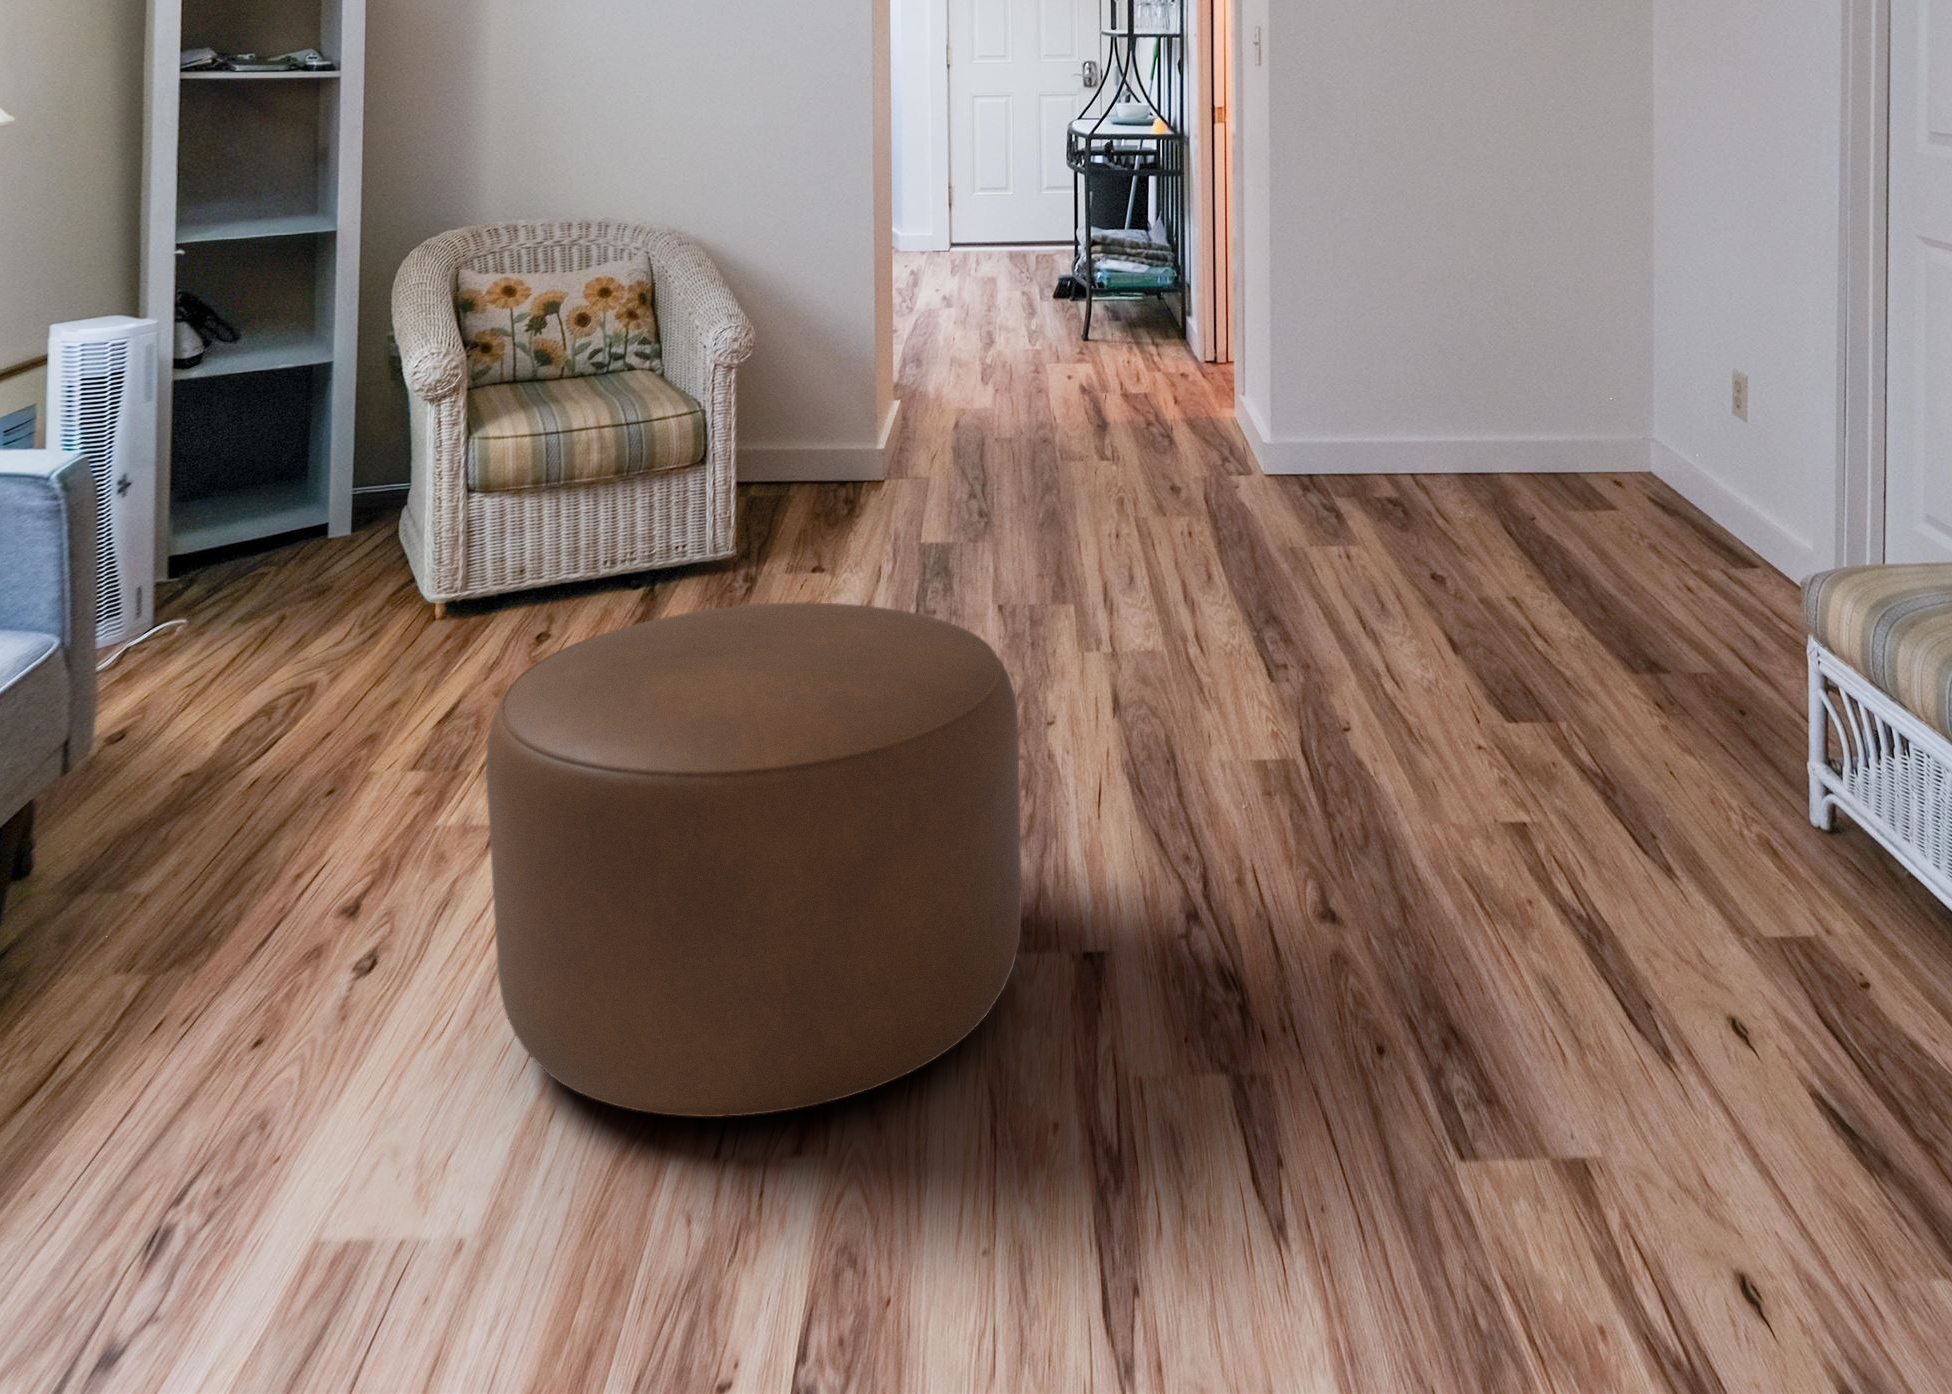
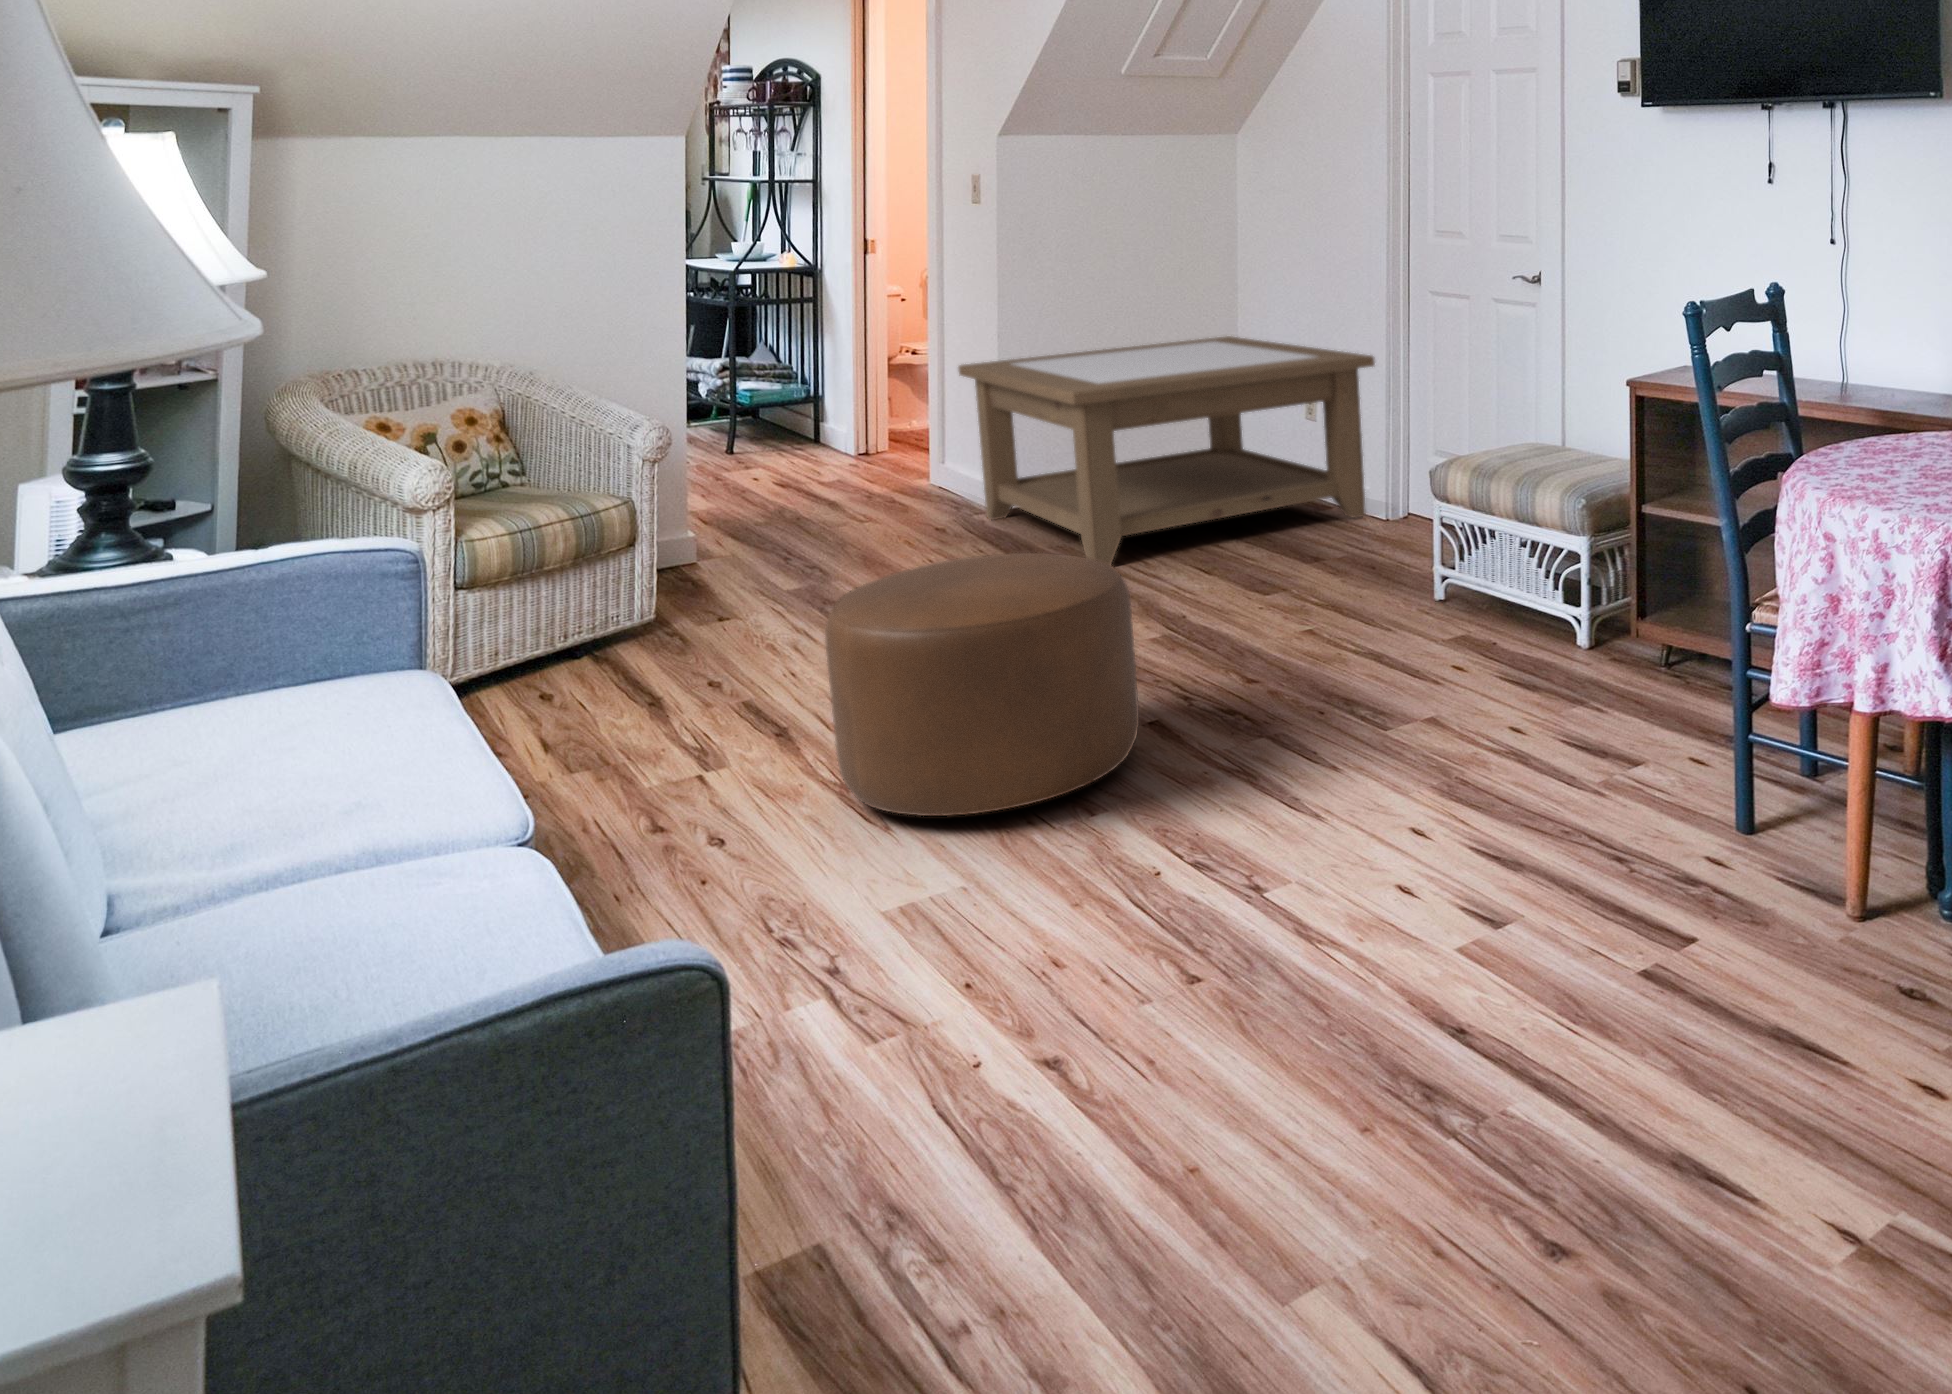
coffee table: none [1224,263,1824,606] -> present [959,336,1375,565]

